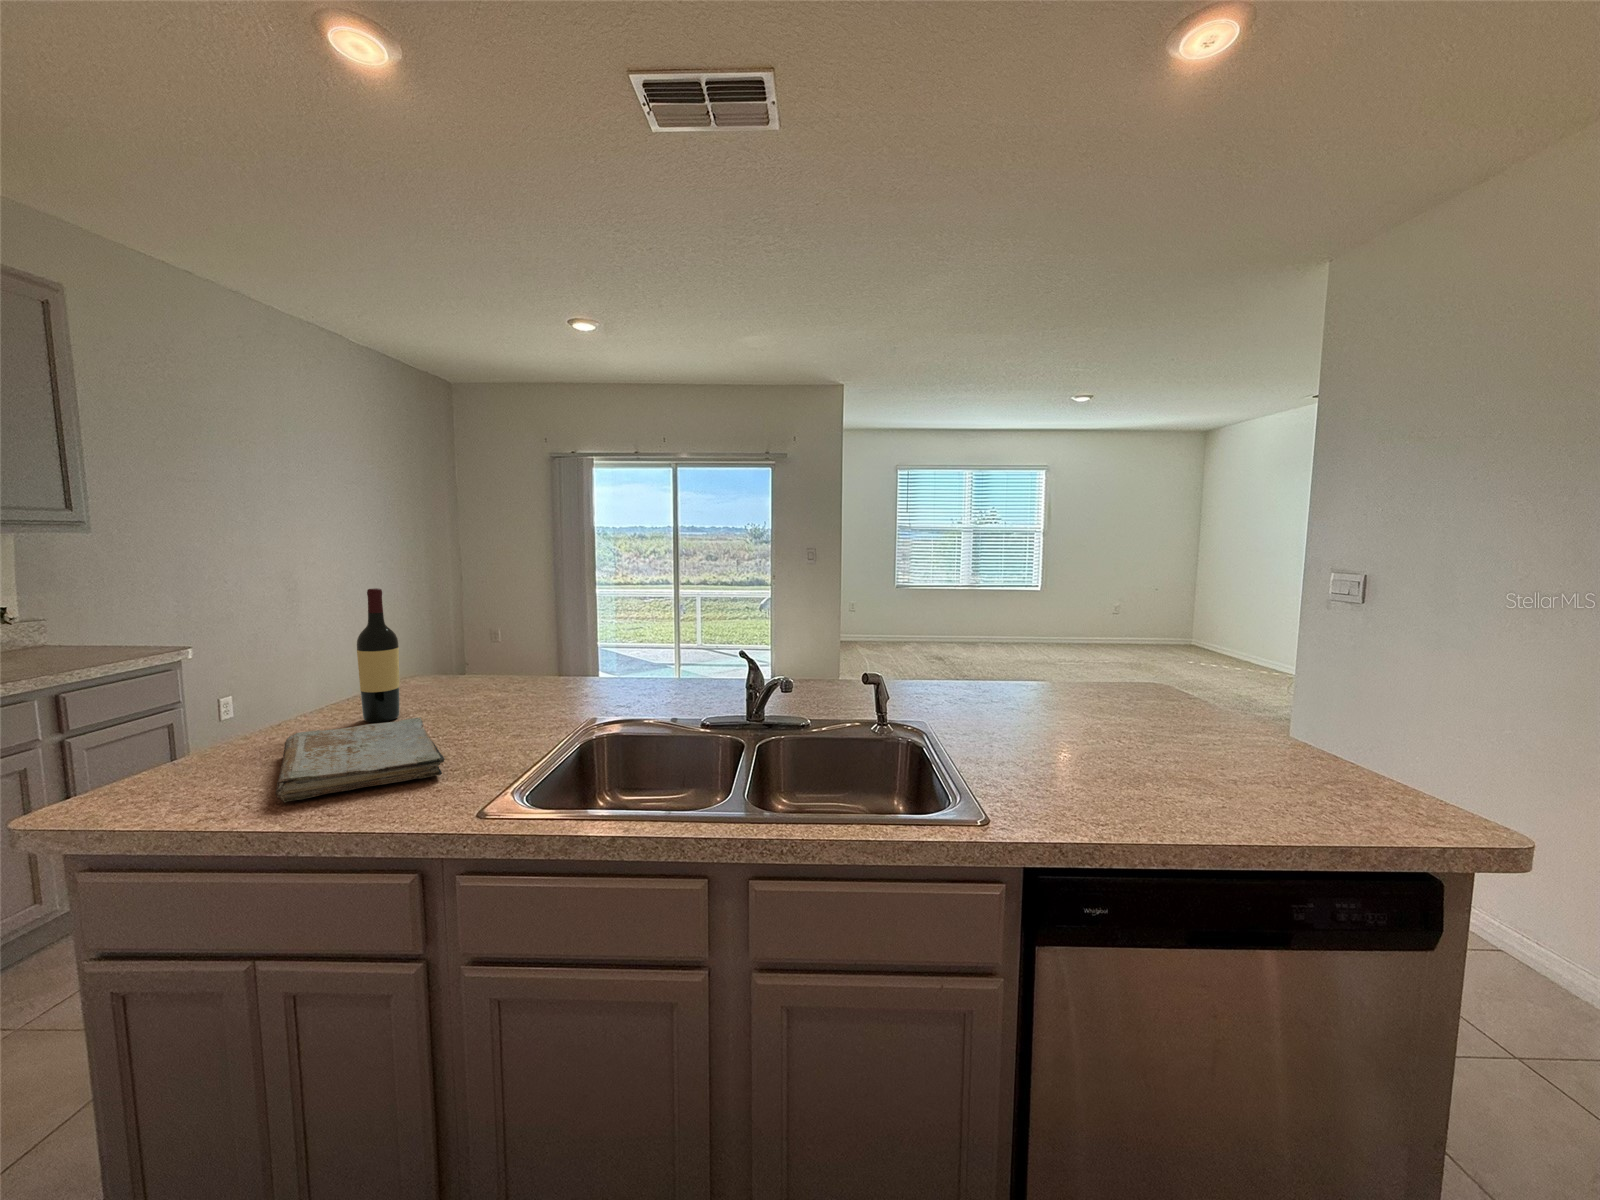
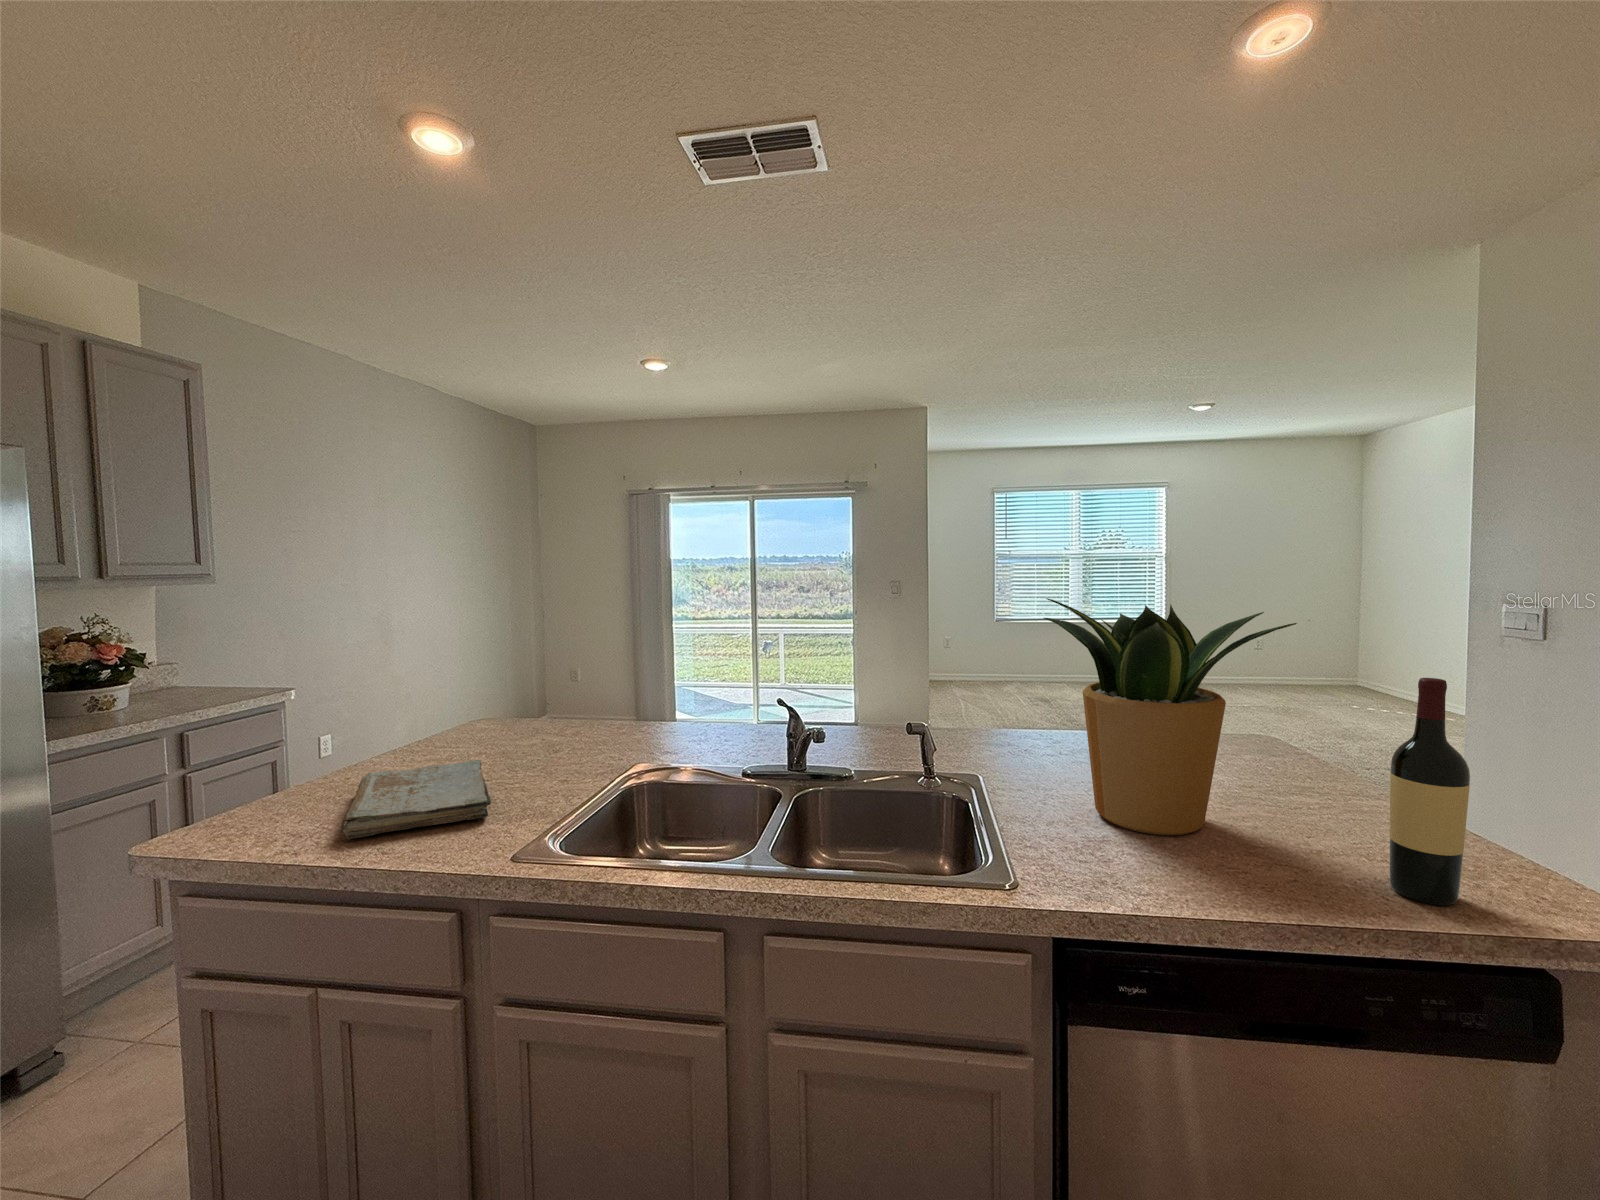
potted plant: none [994,557,1225,773] -> present [1044,598,1297,835]
wine bottle: present [357,588,399,722] -> present [1390,678,1470,905]

